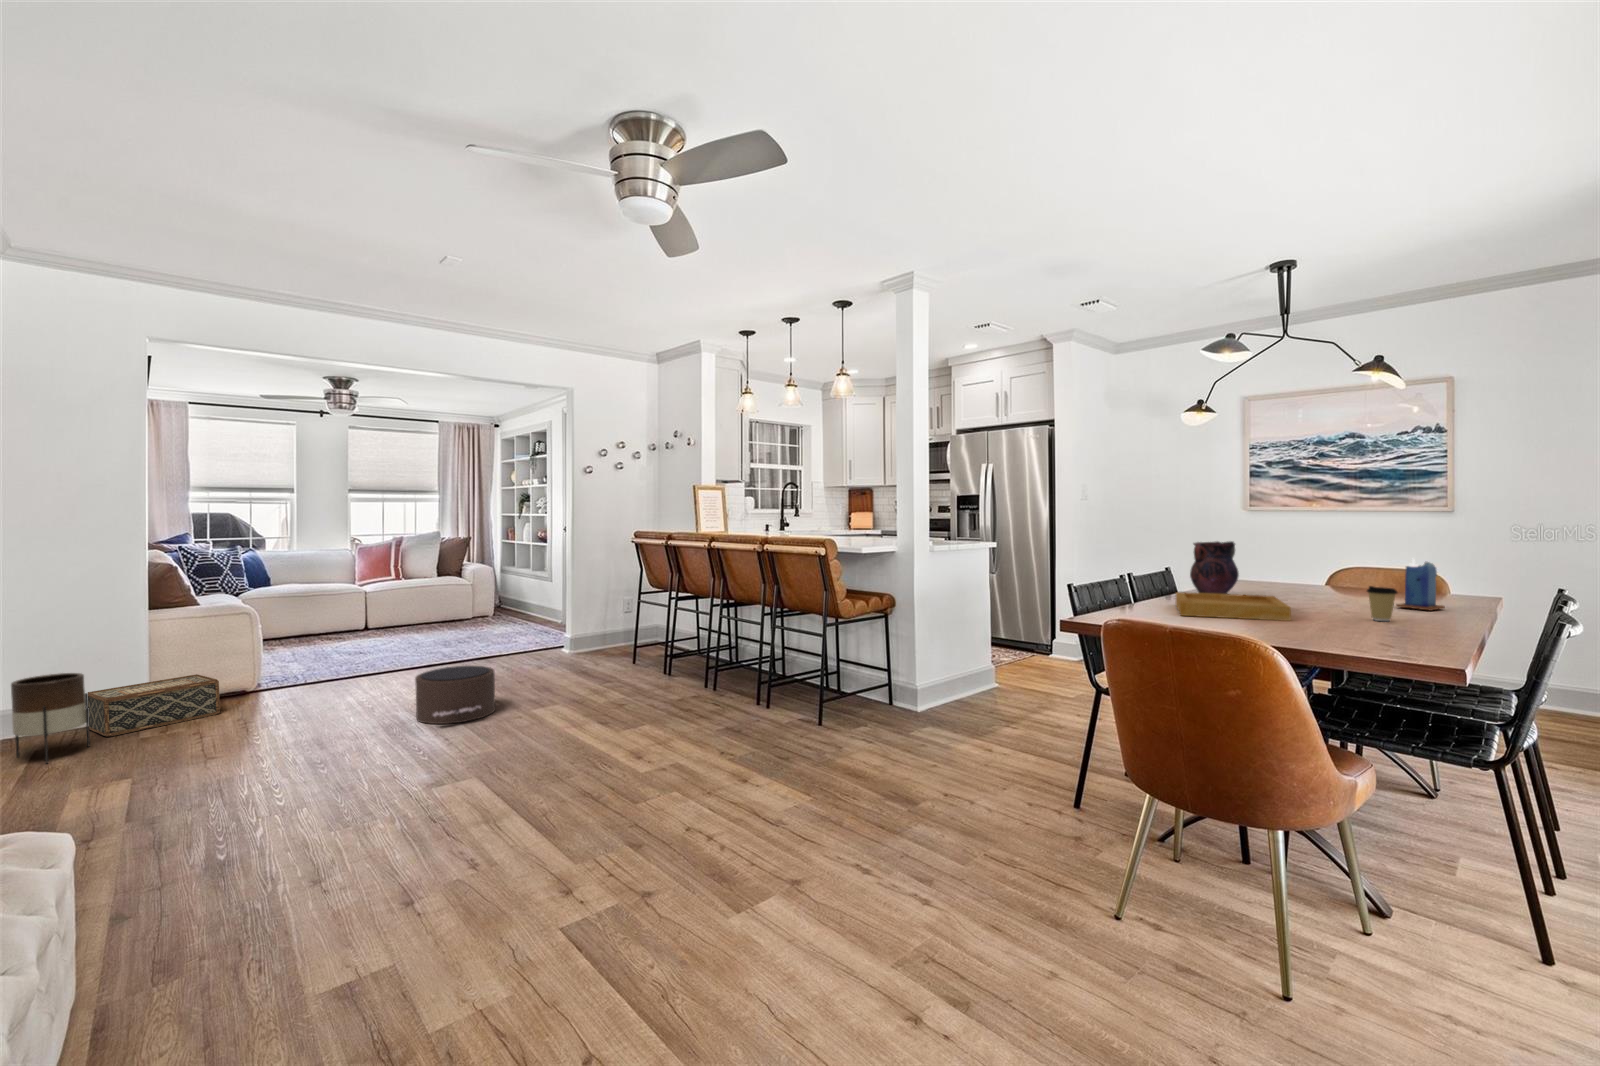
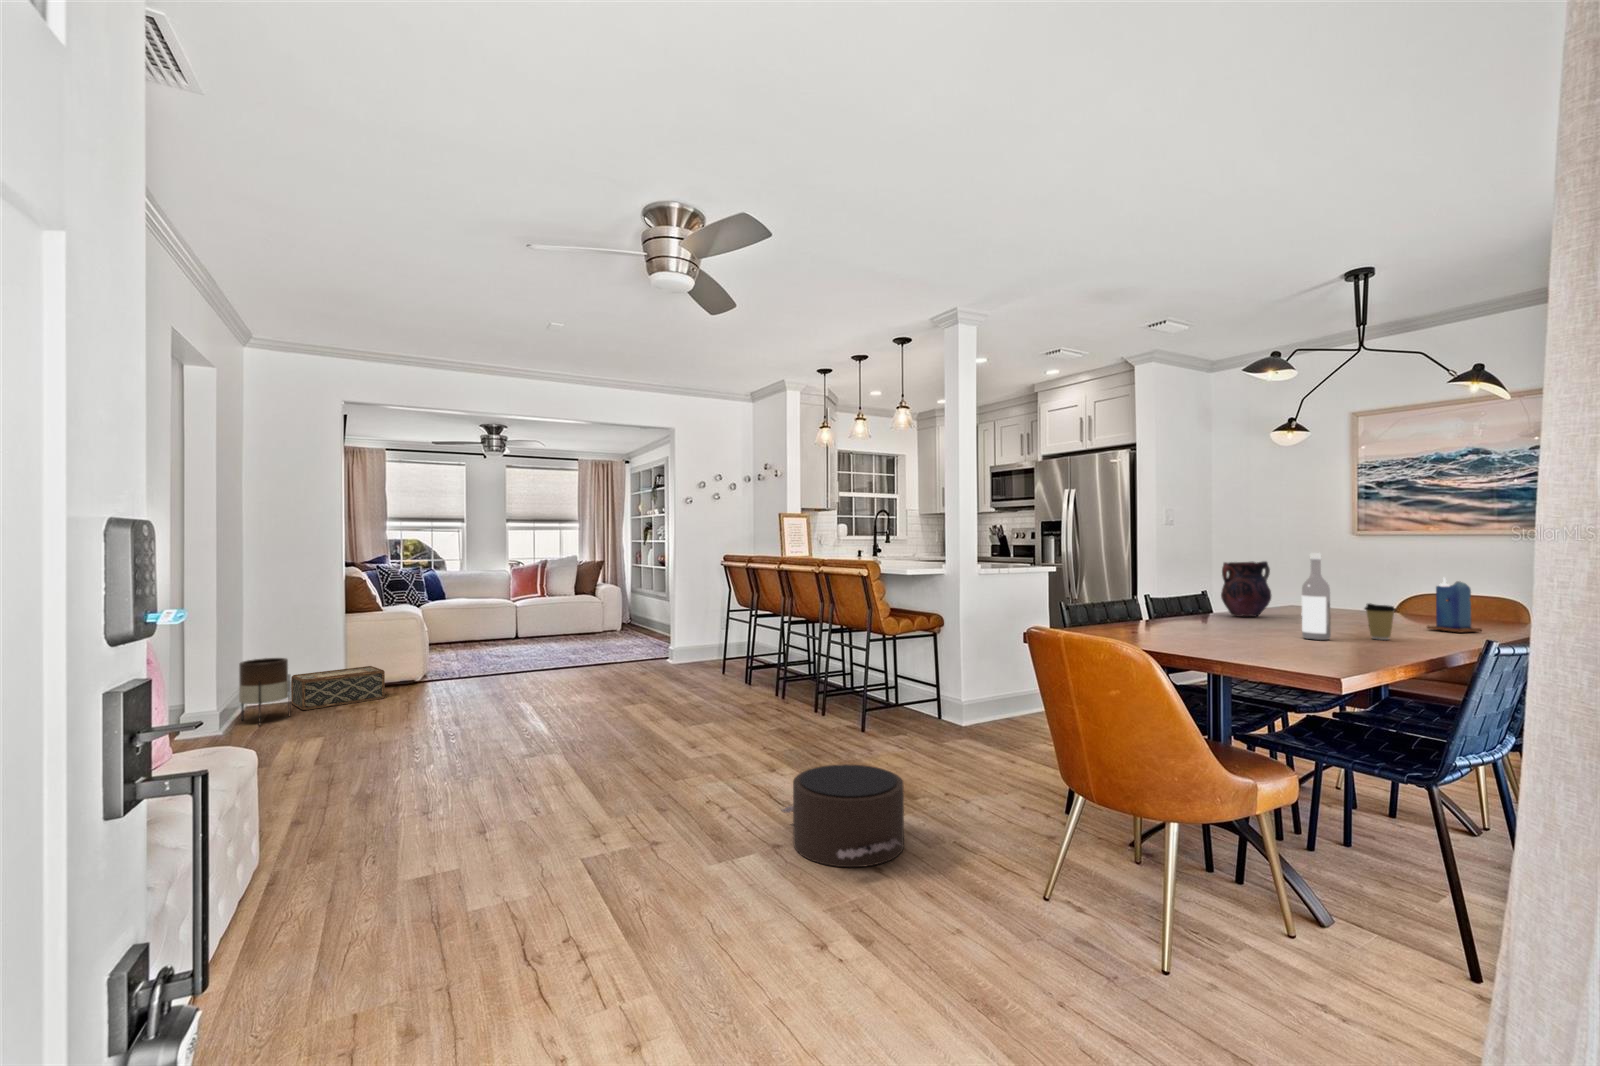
wine bottle: none [1314,537,1343,623] -> present [1302,553,1331,640]
tray: present [1176,592,1291,621] -> none [1171,610,1285,637]
pouf: present [415,666,495,724] -> present [782,764,904,867]

